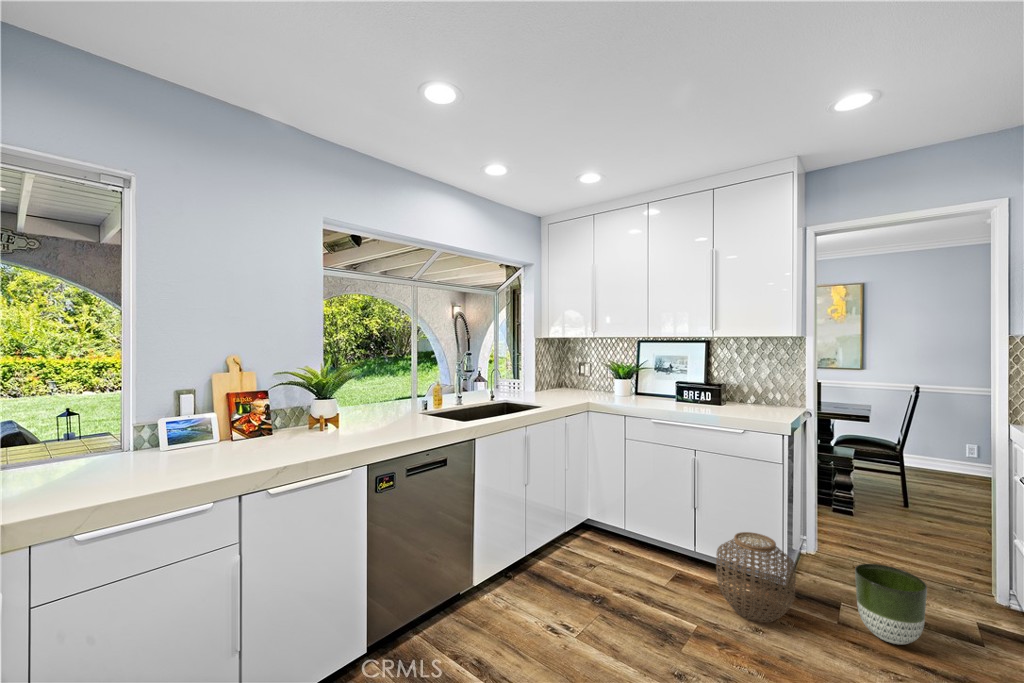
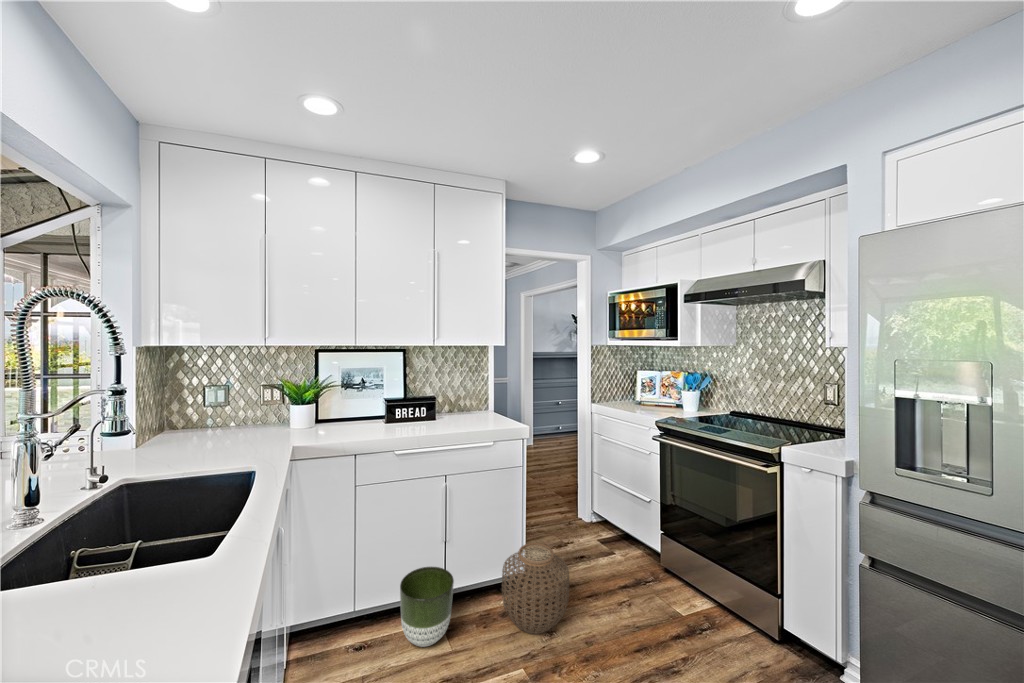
planter: present [855,564,927,644] -> present [400,567,454,647]

